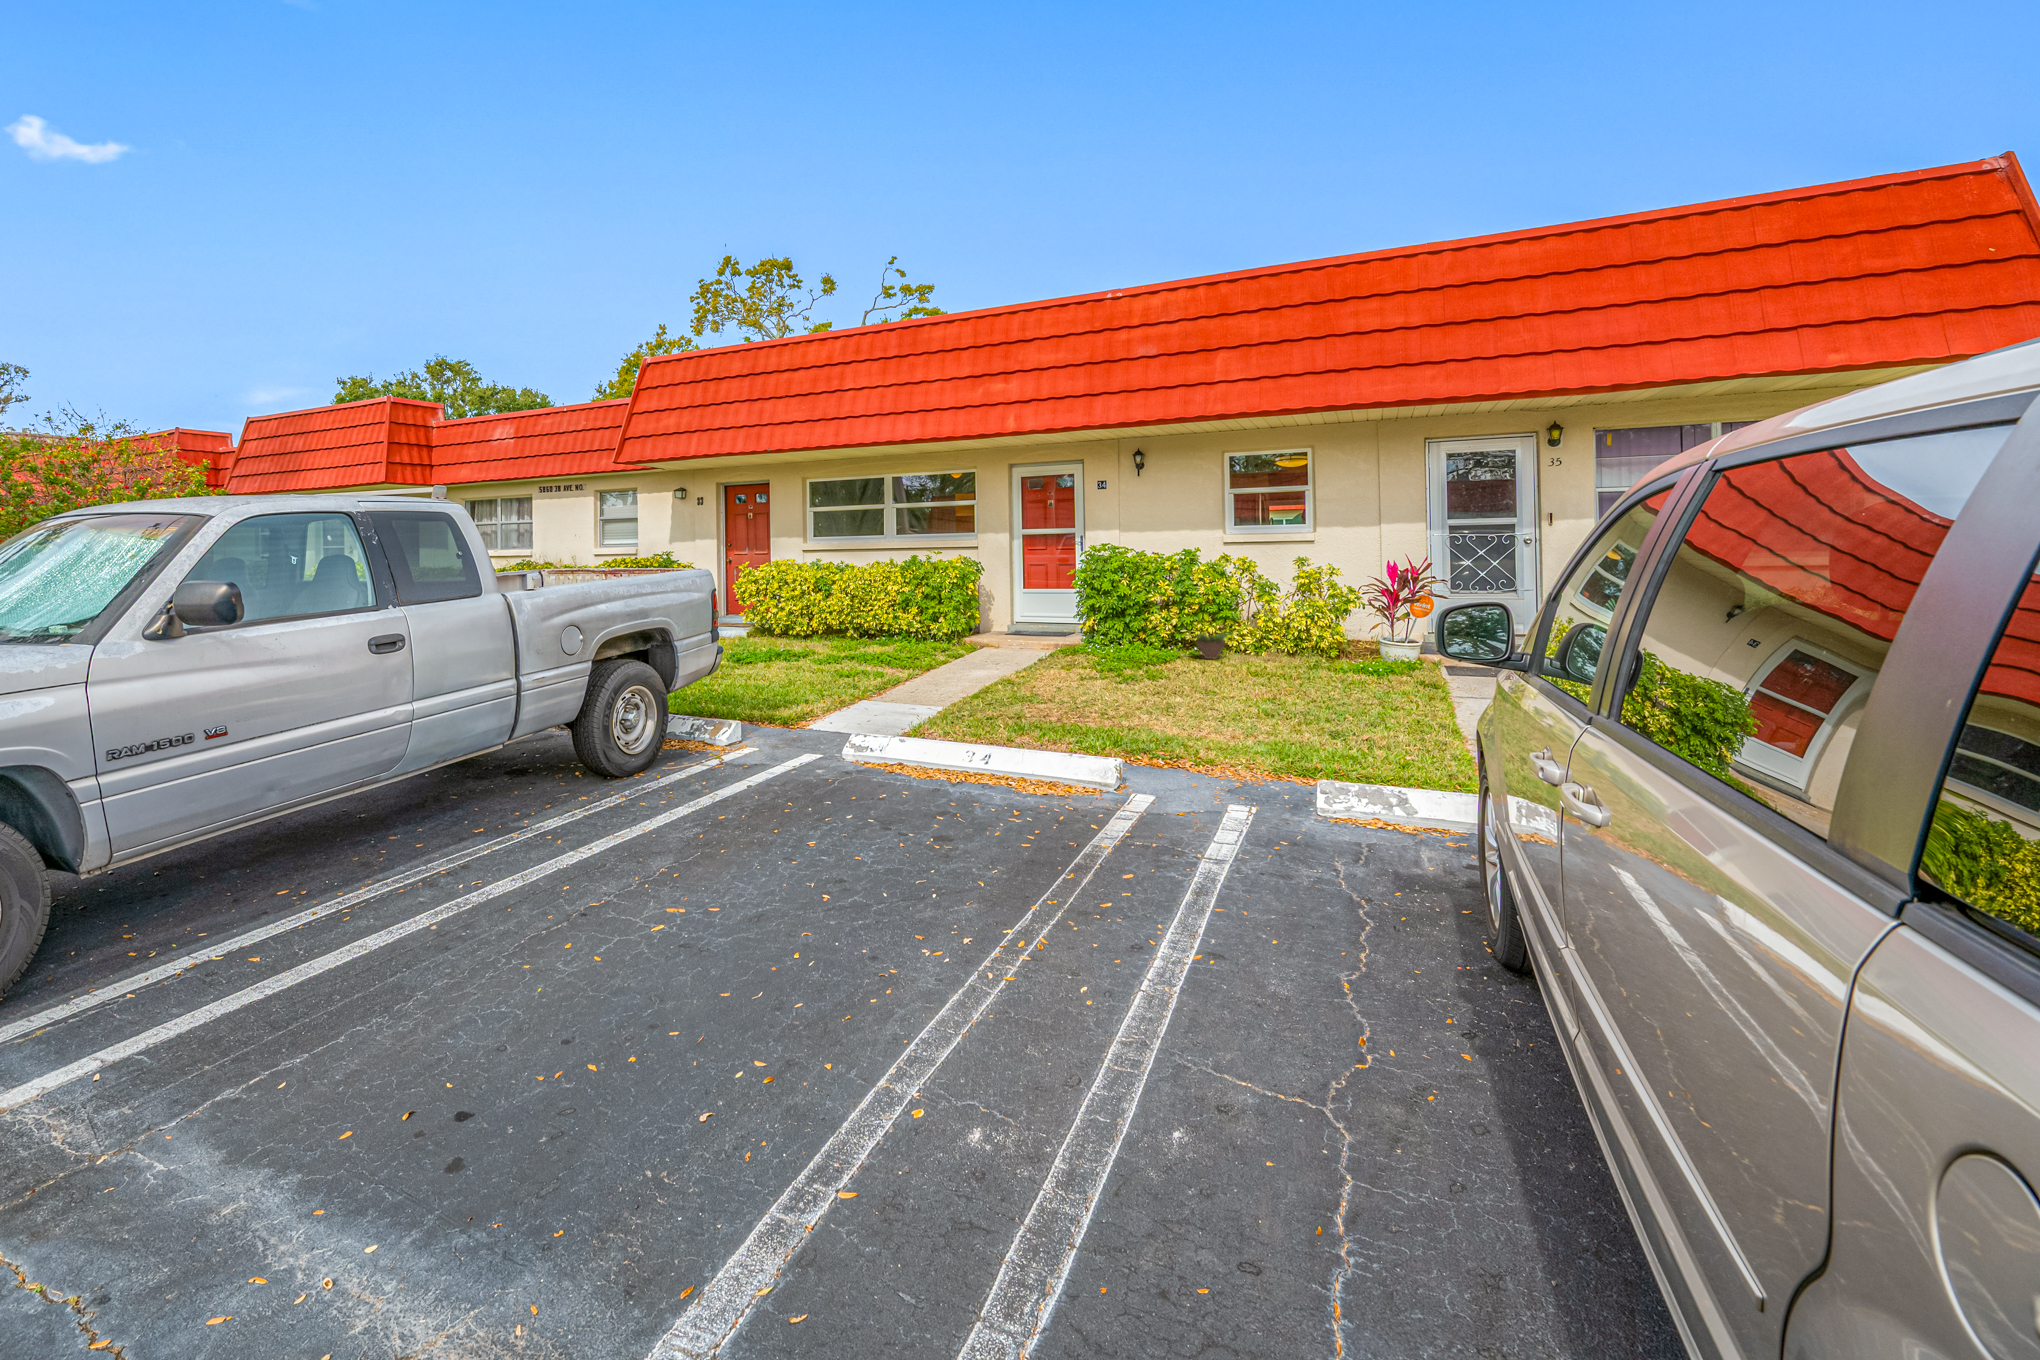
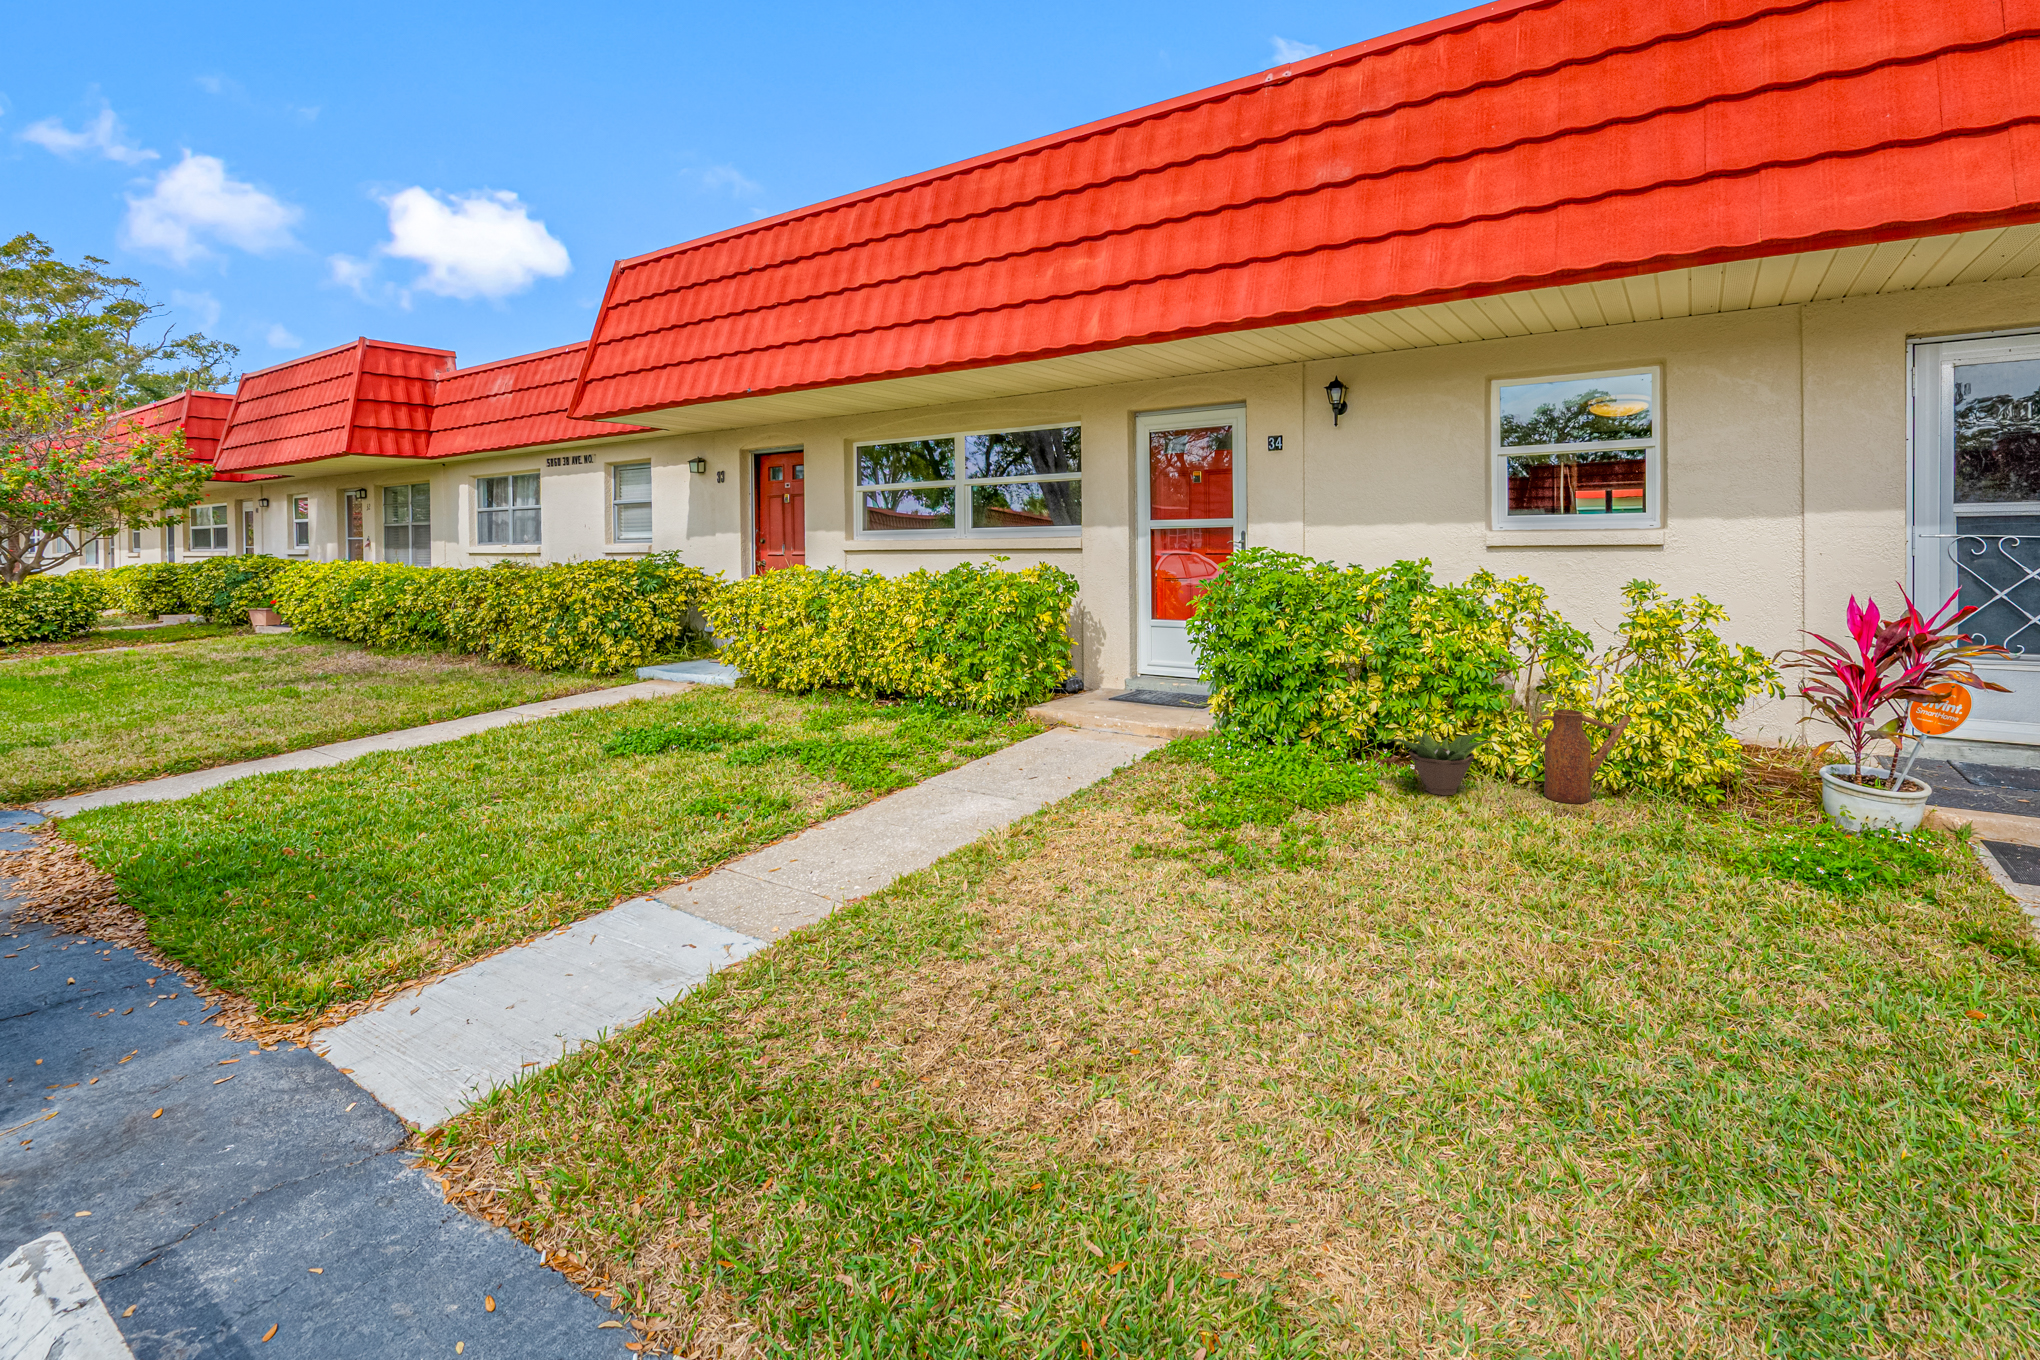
watering can: none [1253,617,1298,660] -> present [1532,709,1632,804]

